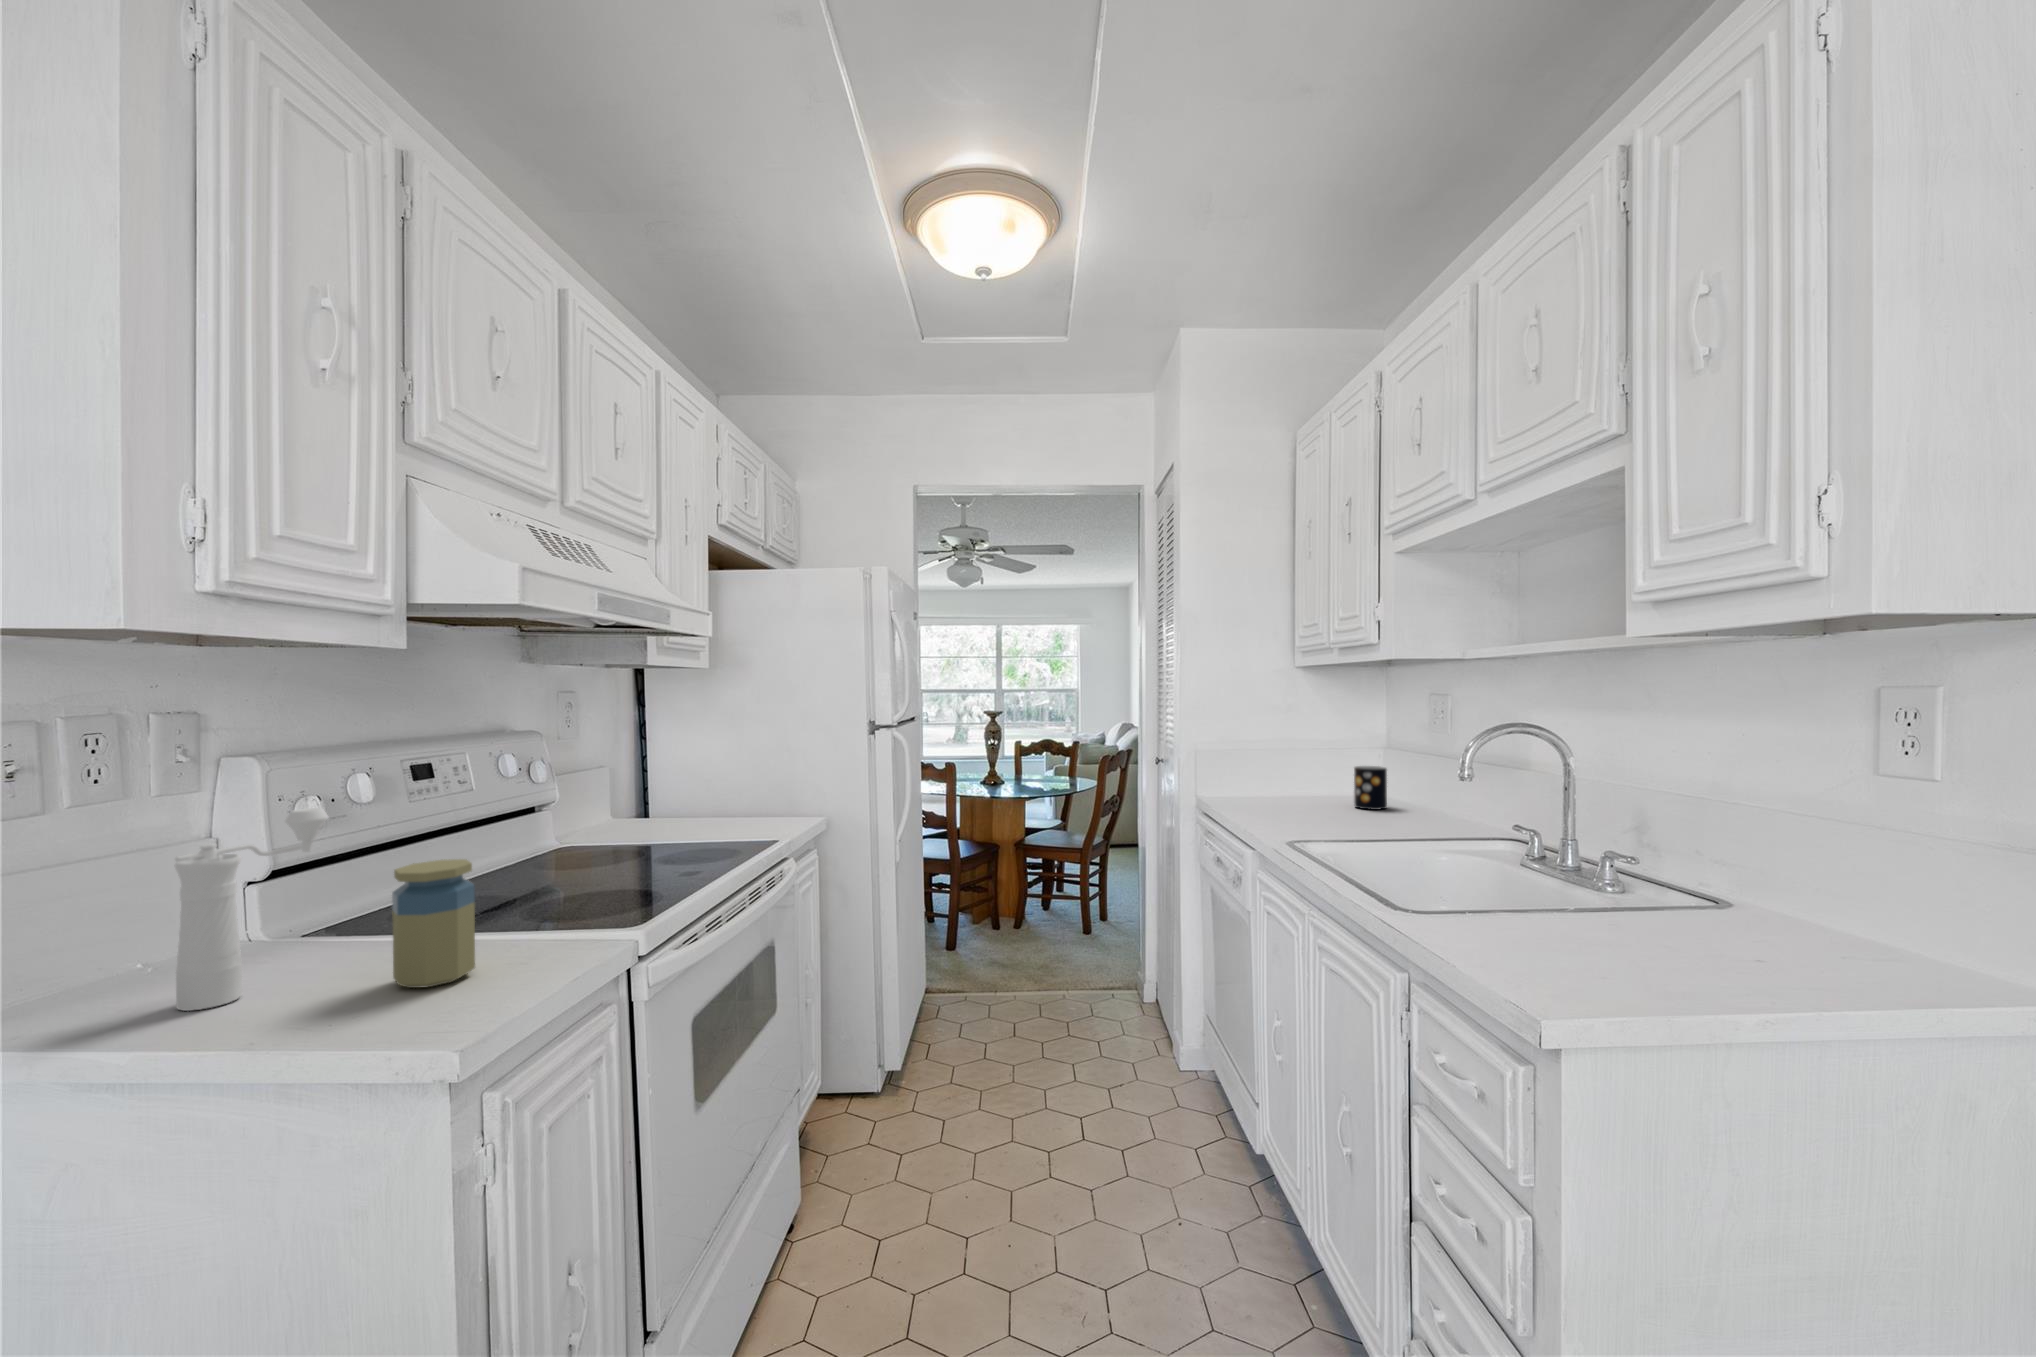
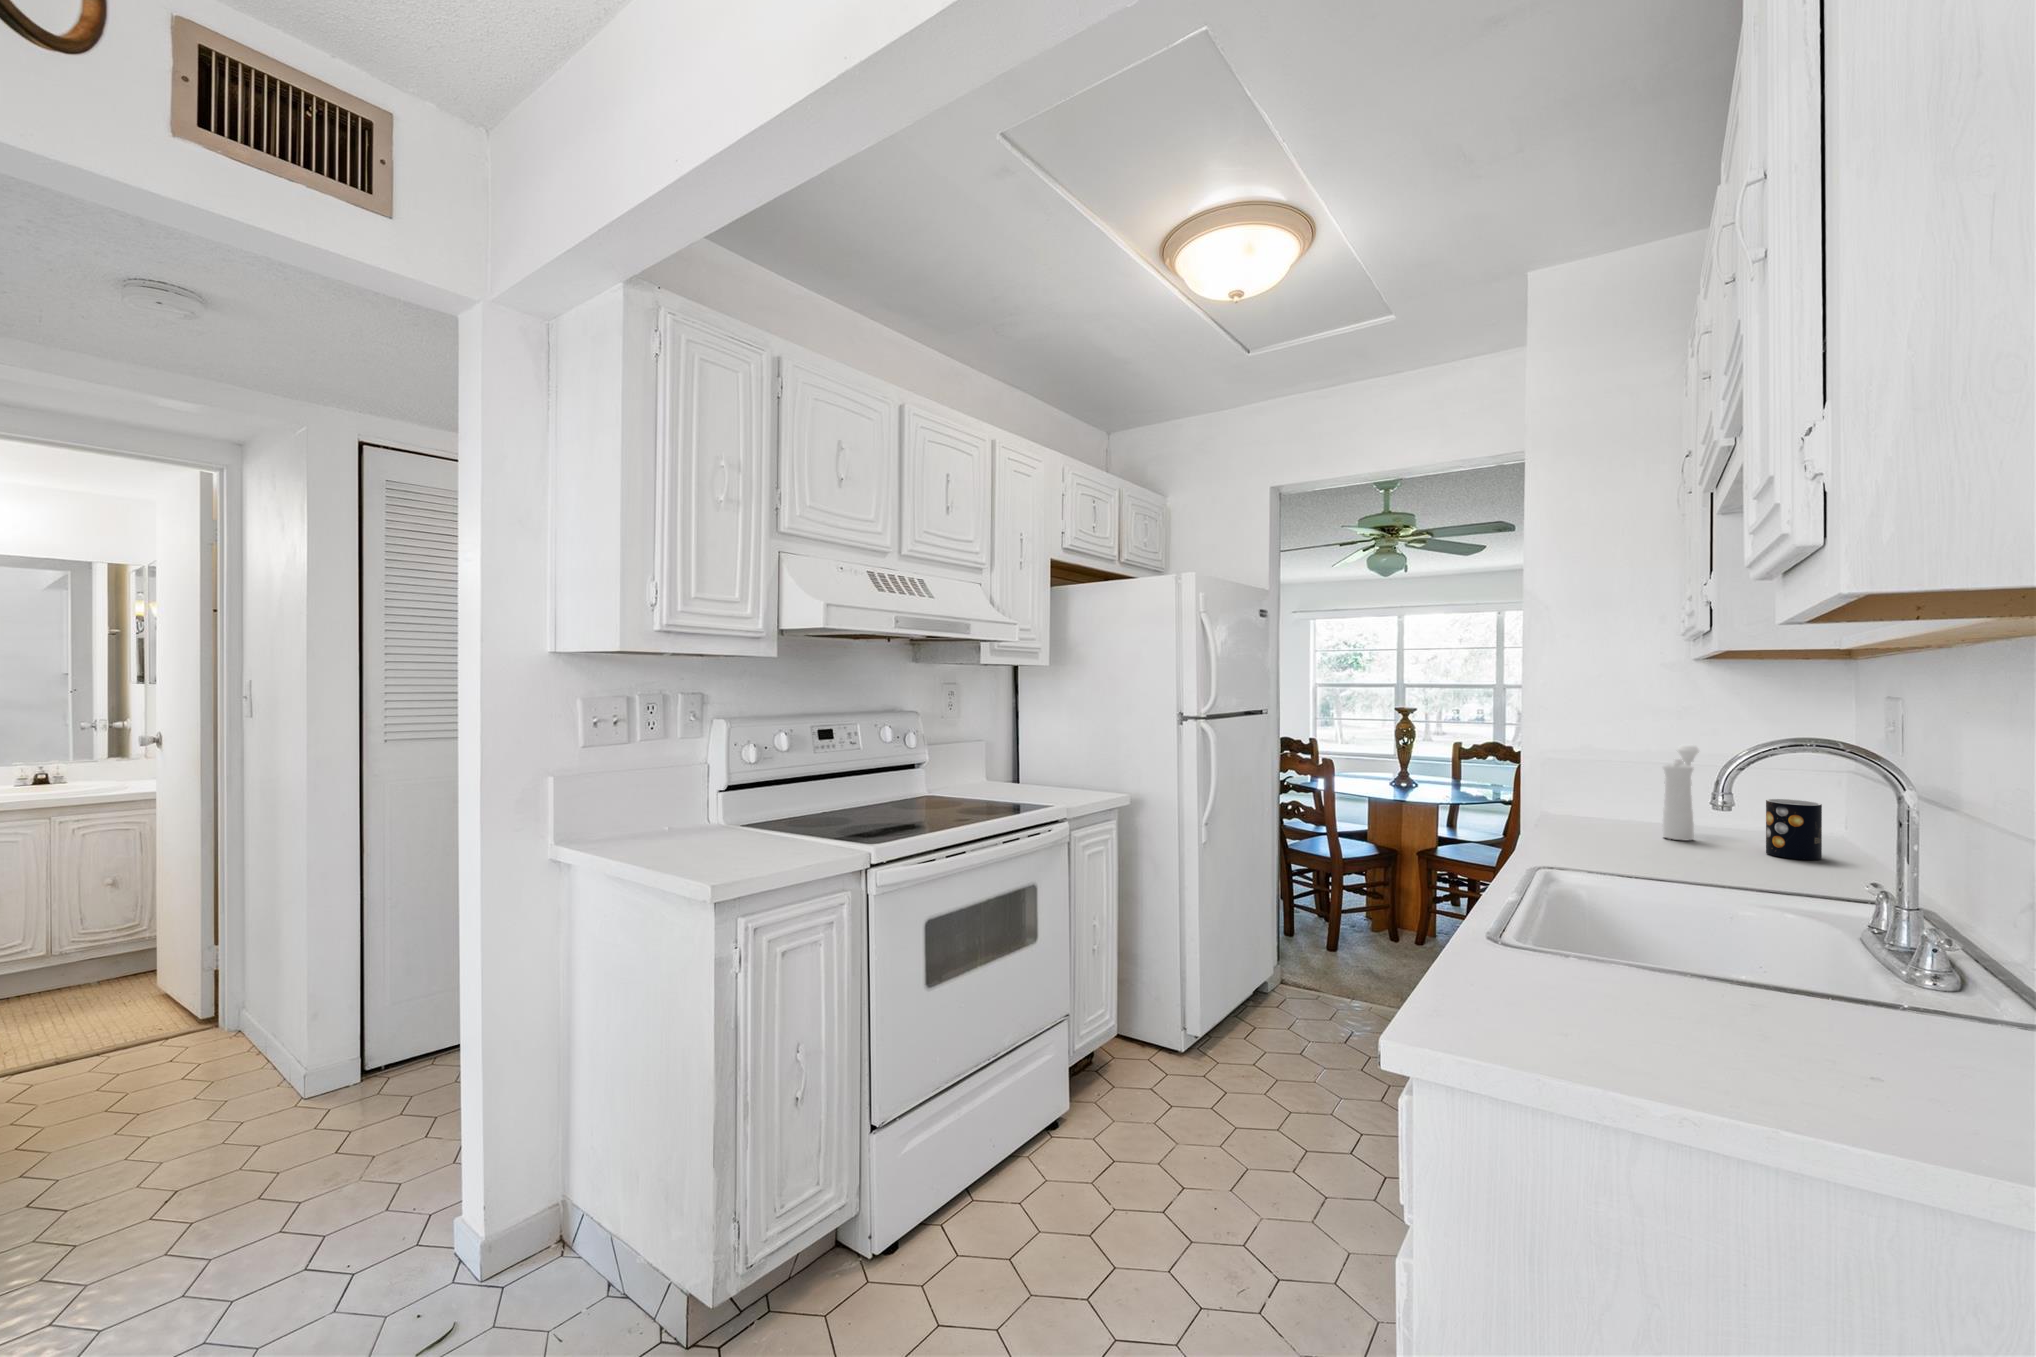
pepper mill: present [175,808,328,1011] -> present [1662,745,1699,840]
jar: present [392,859,475,988] -> none [741,790,784,866]

